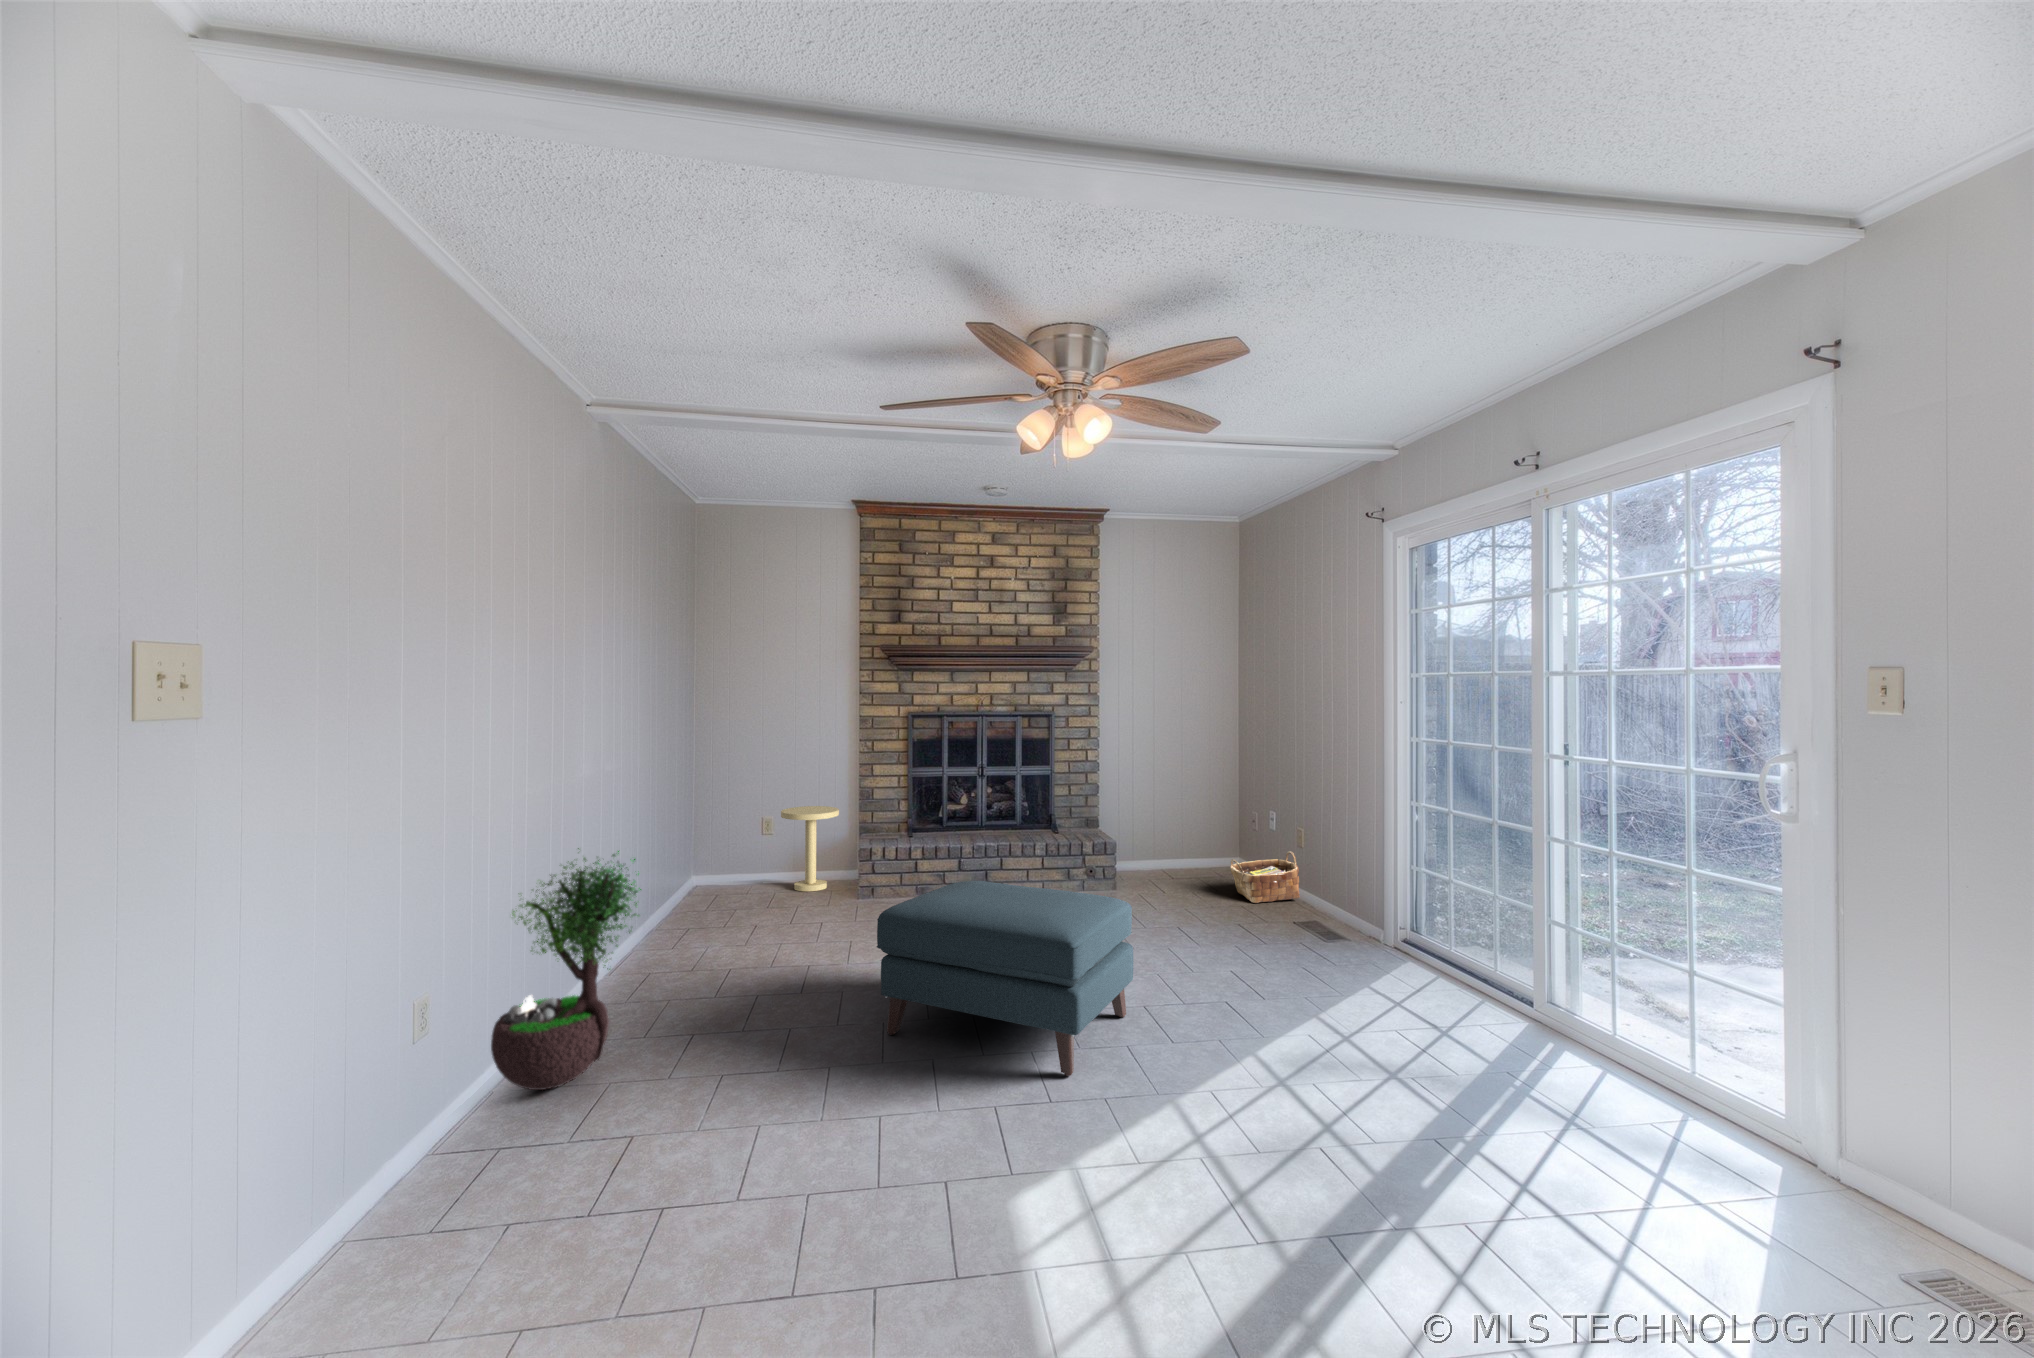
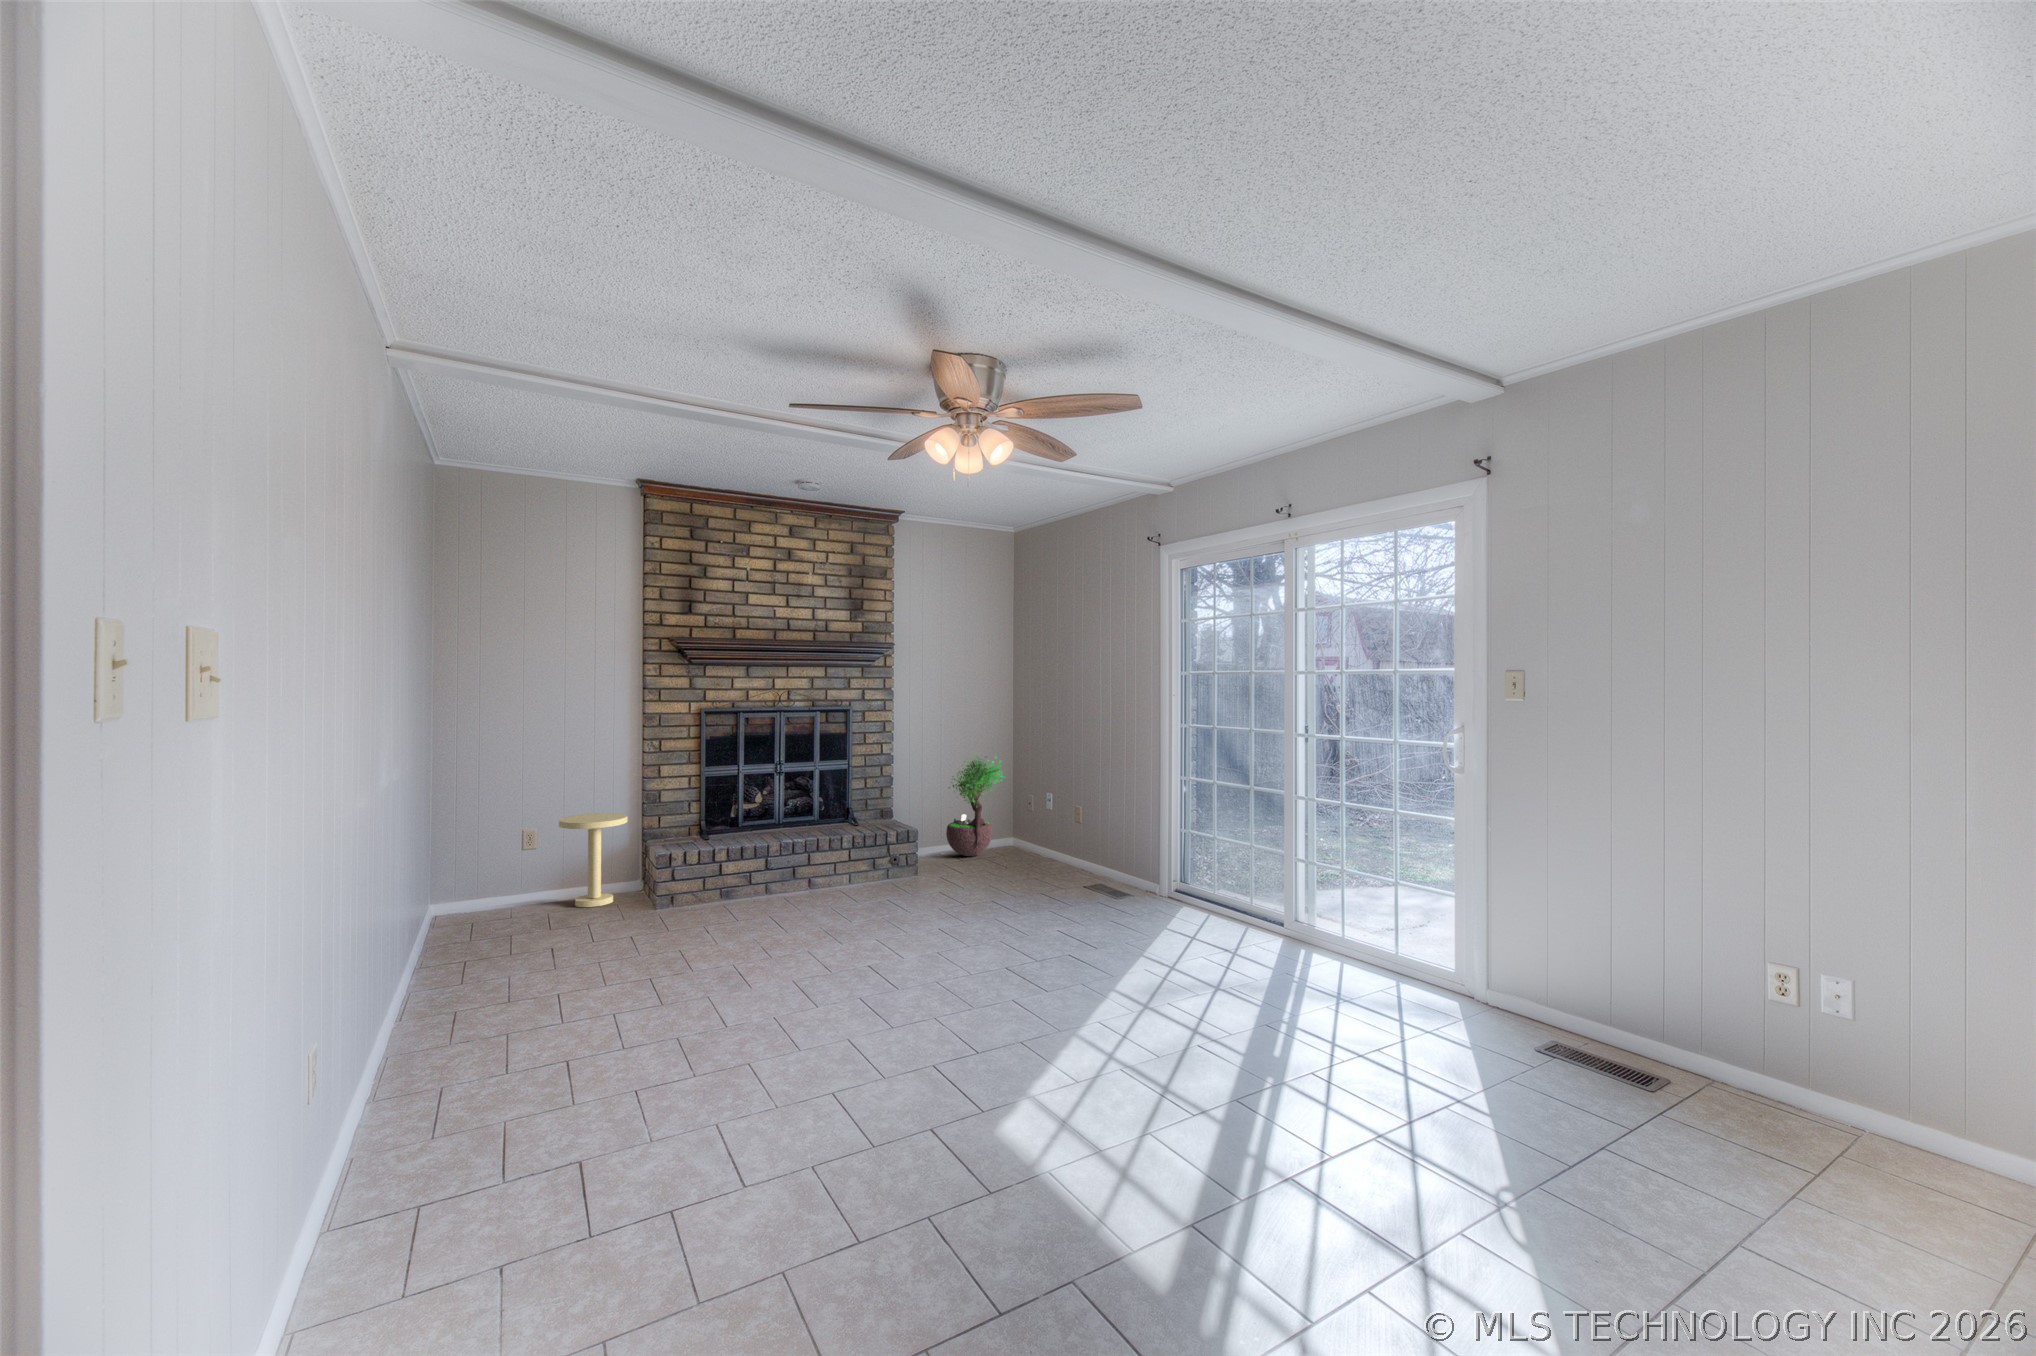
potted tree: present [491,848,641,1090] -> present [946,756,1005,856]
woven basket: present [1230,851,1300,903] -> none [1022,828,1081,875]
ottoman: present [877,881,1134,1076] -> none [779,870,1004,1030]

